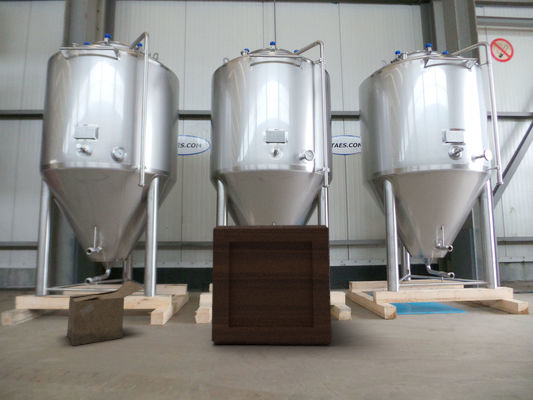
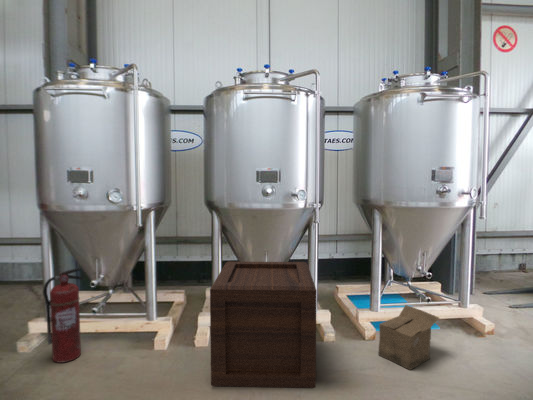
fire extinguisher: none [34,229,79,331] -> present [43,267,82,363]
cardboard box: present [67,281,144,345] -> present [378,305,439,370]

